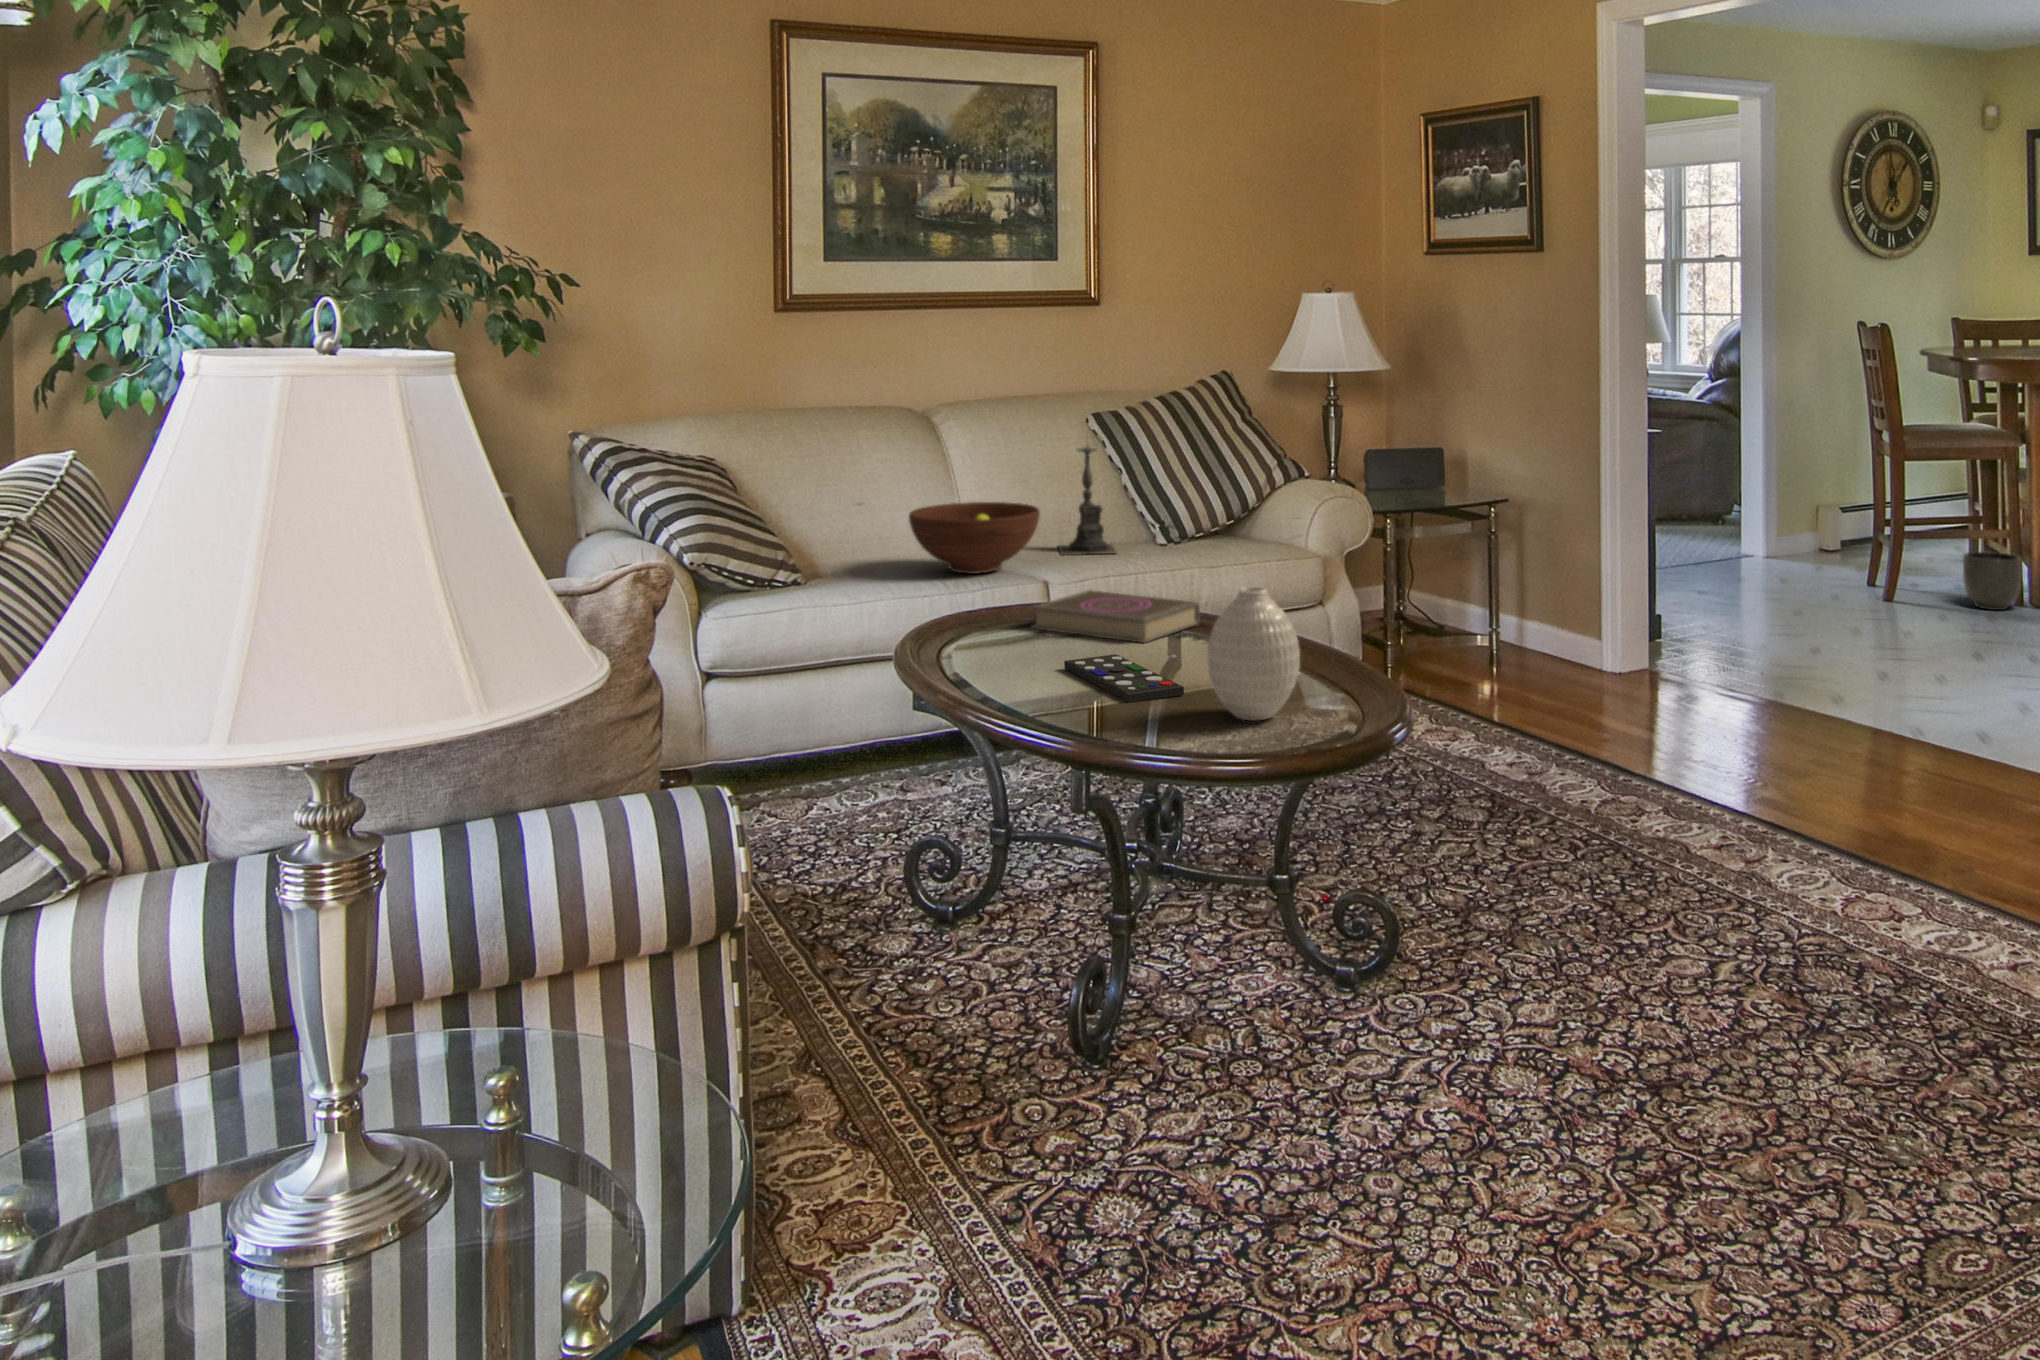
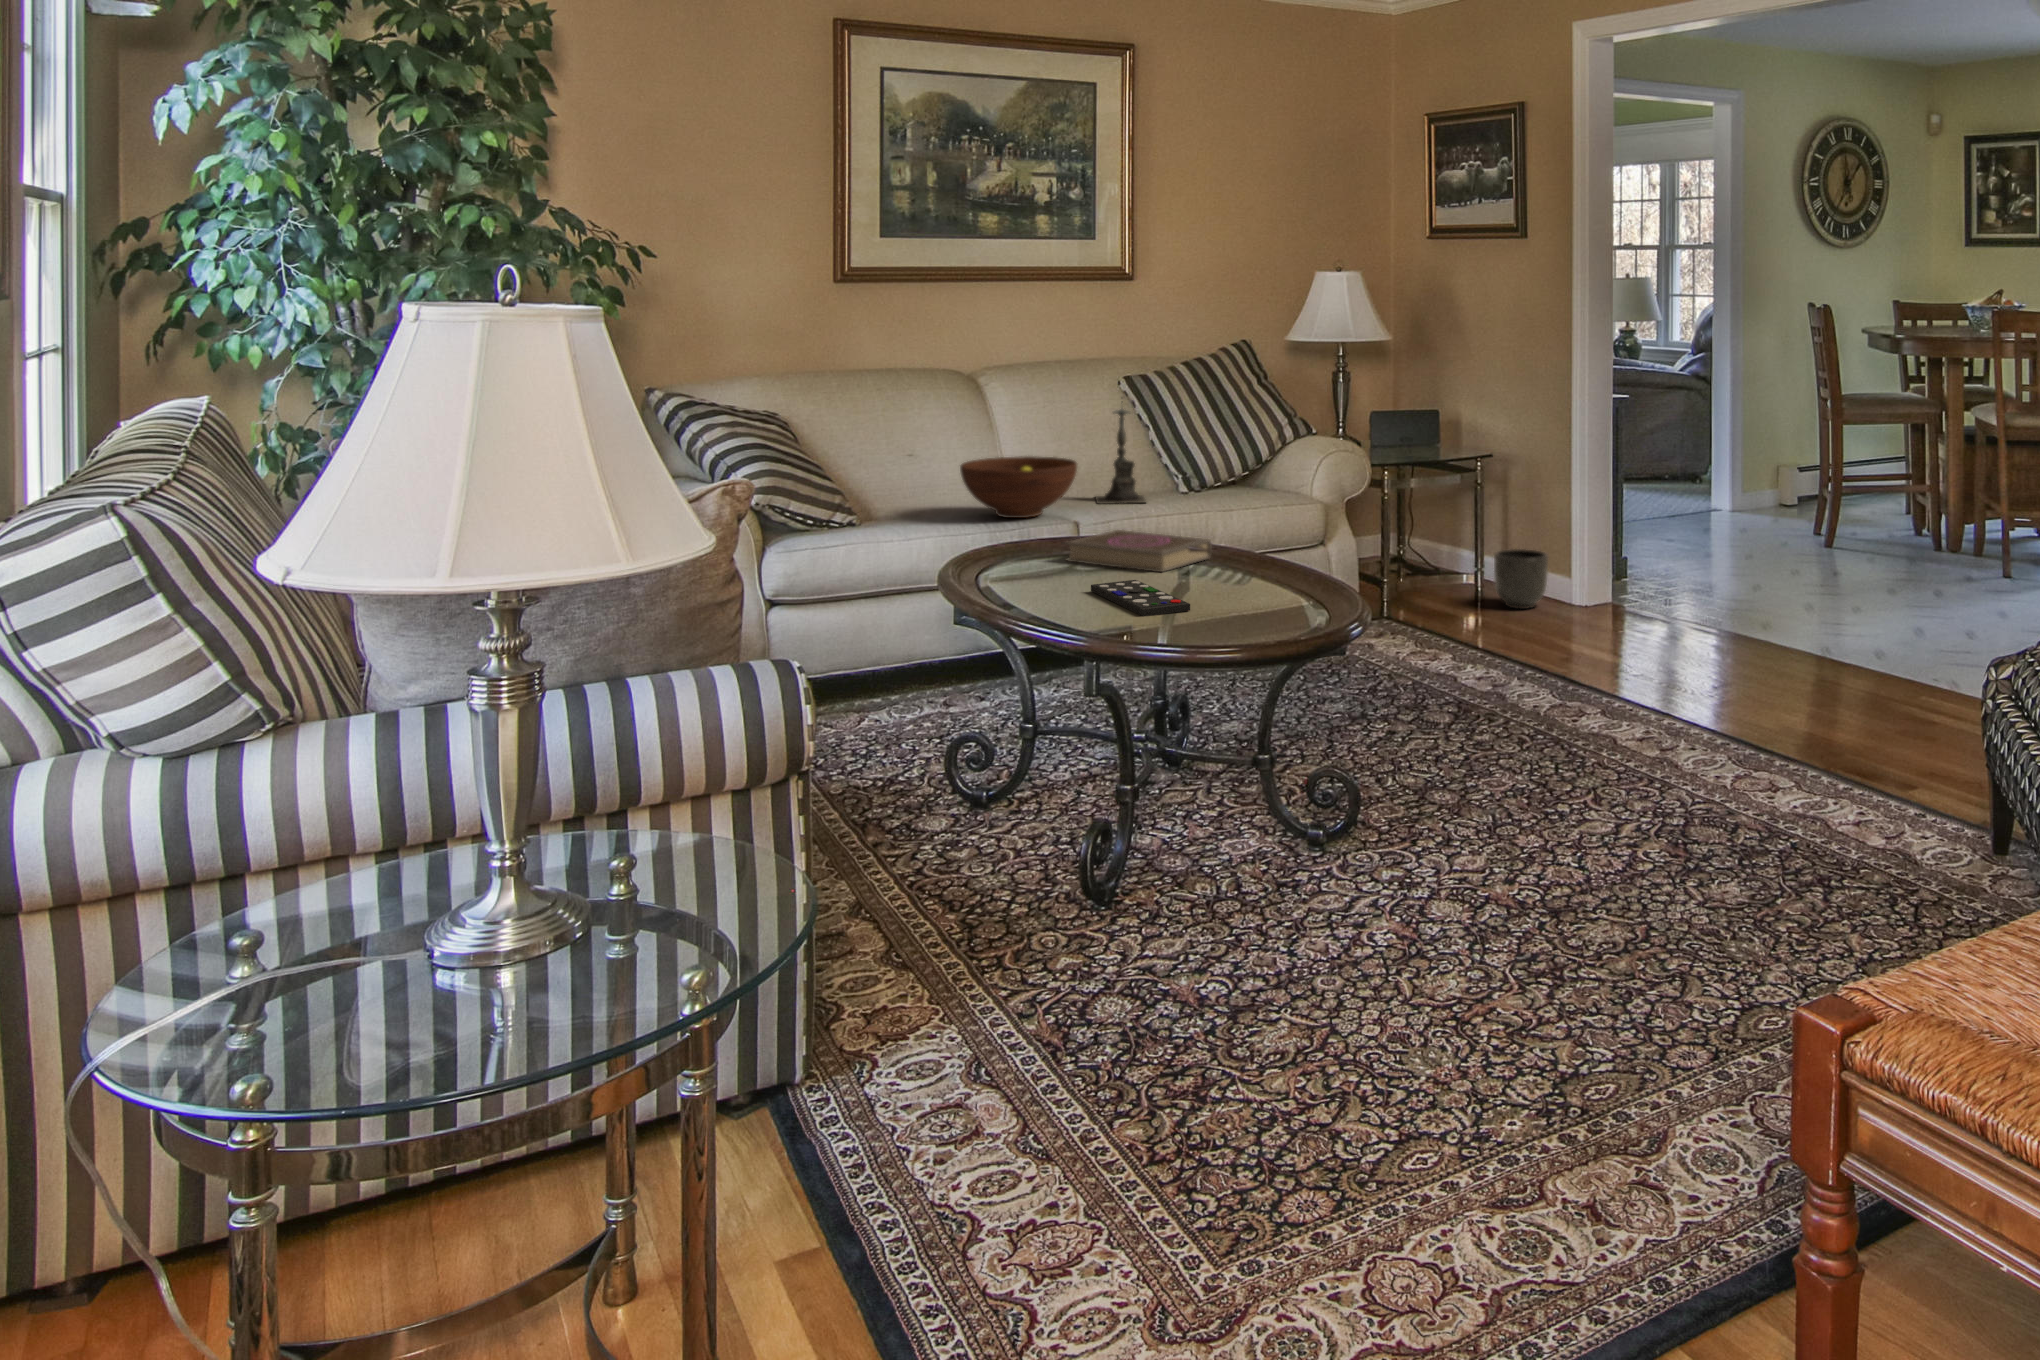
planter: present [1963,552,2022,610] -> present [1494,549,1548,609]
vase: present [1207,587,1300,720] -> none [1208,519,1285,629]

